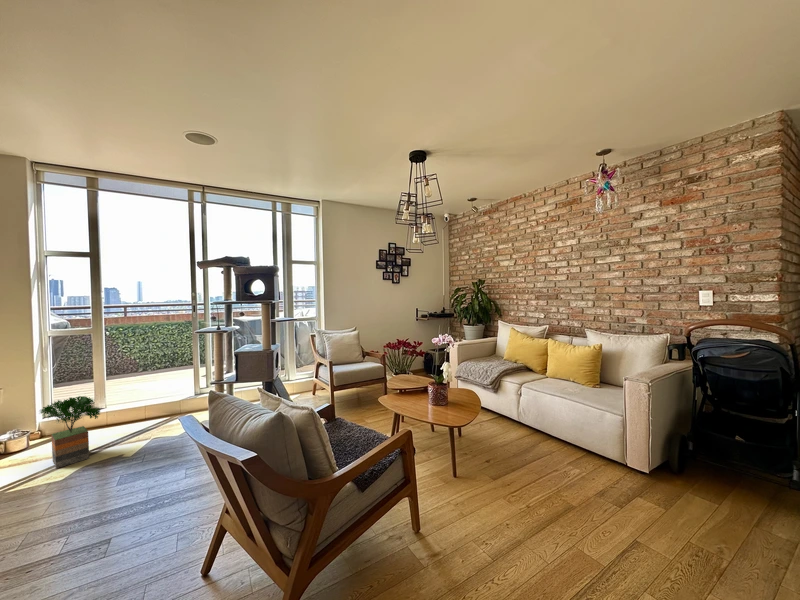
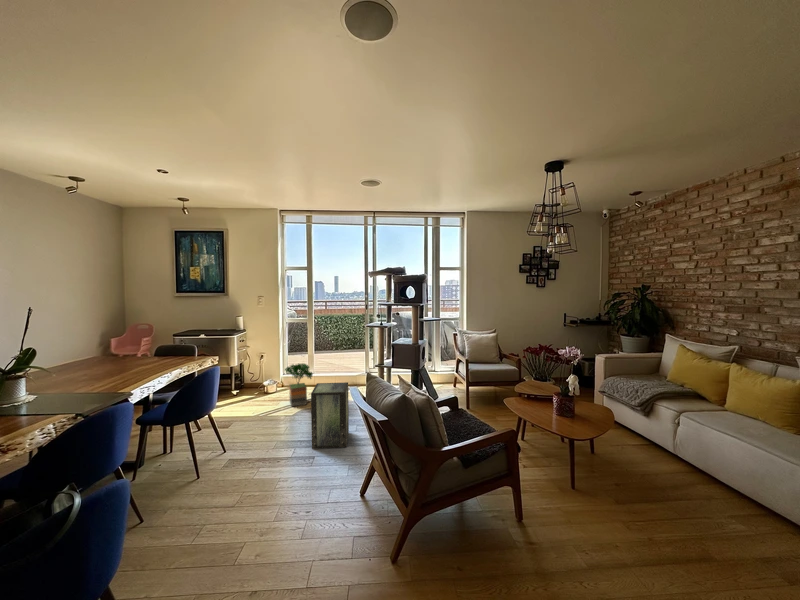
storage box: none [94,413,170,532] -> present [311,382,349,449]

